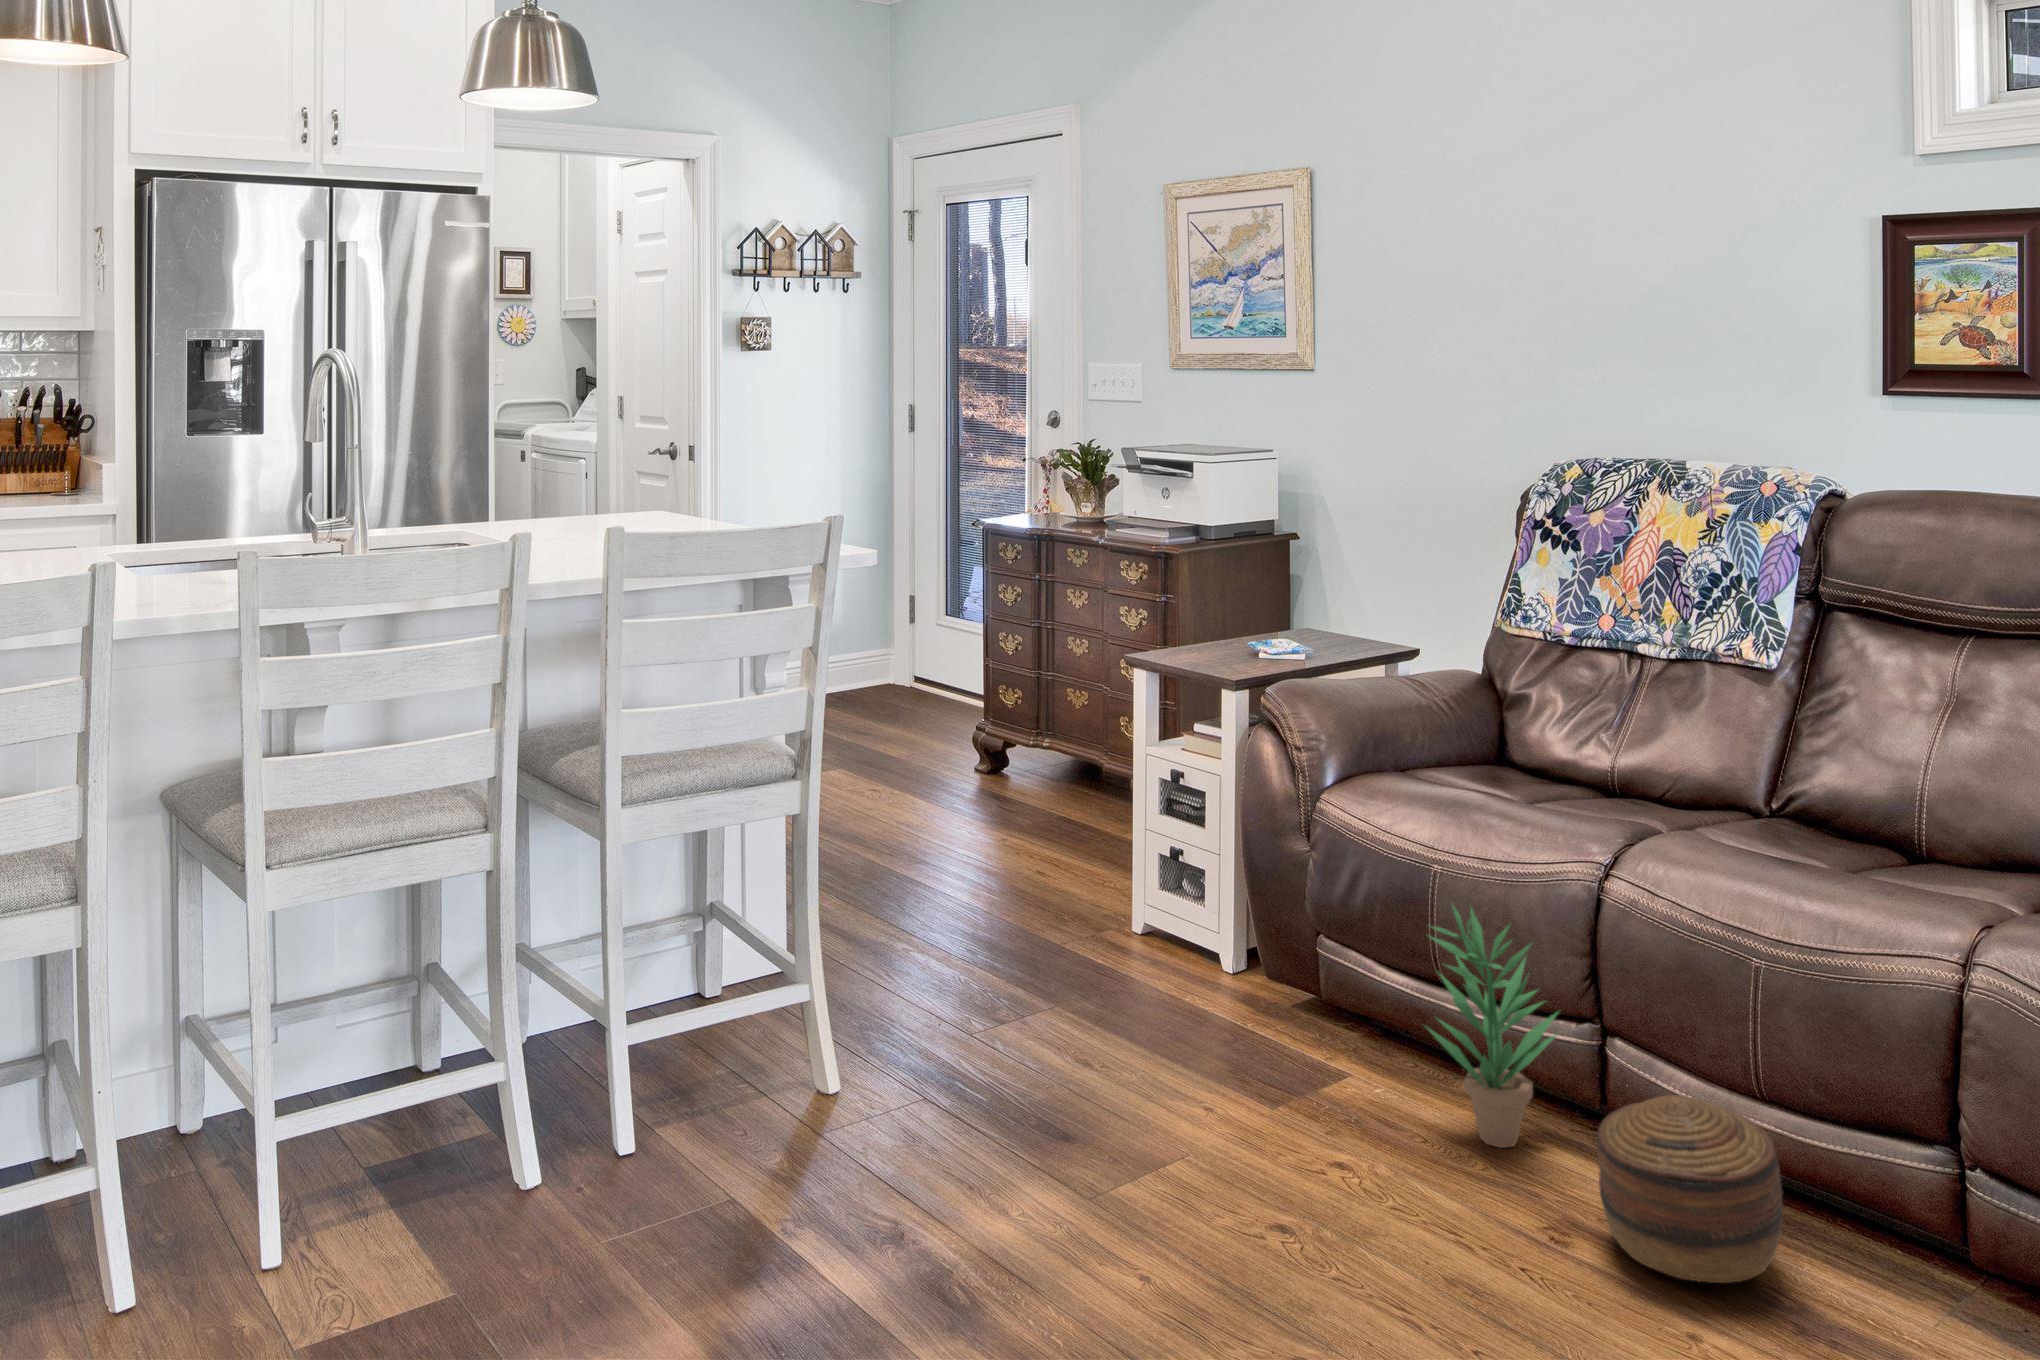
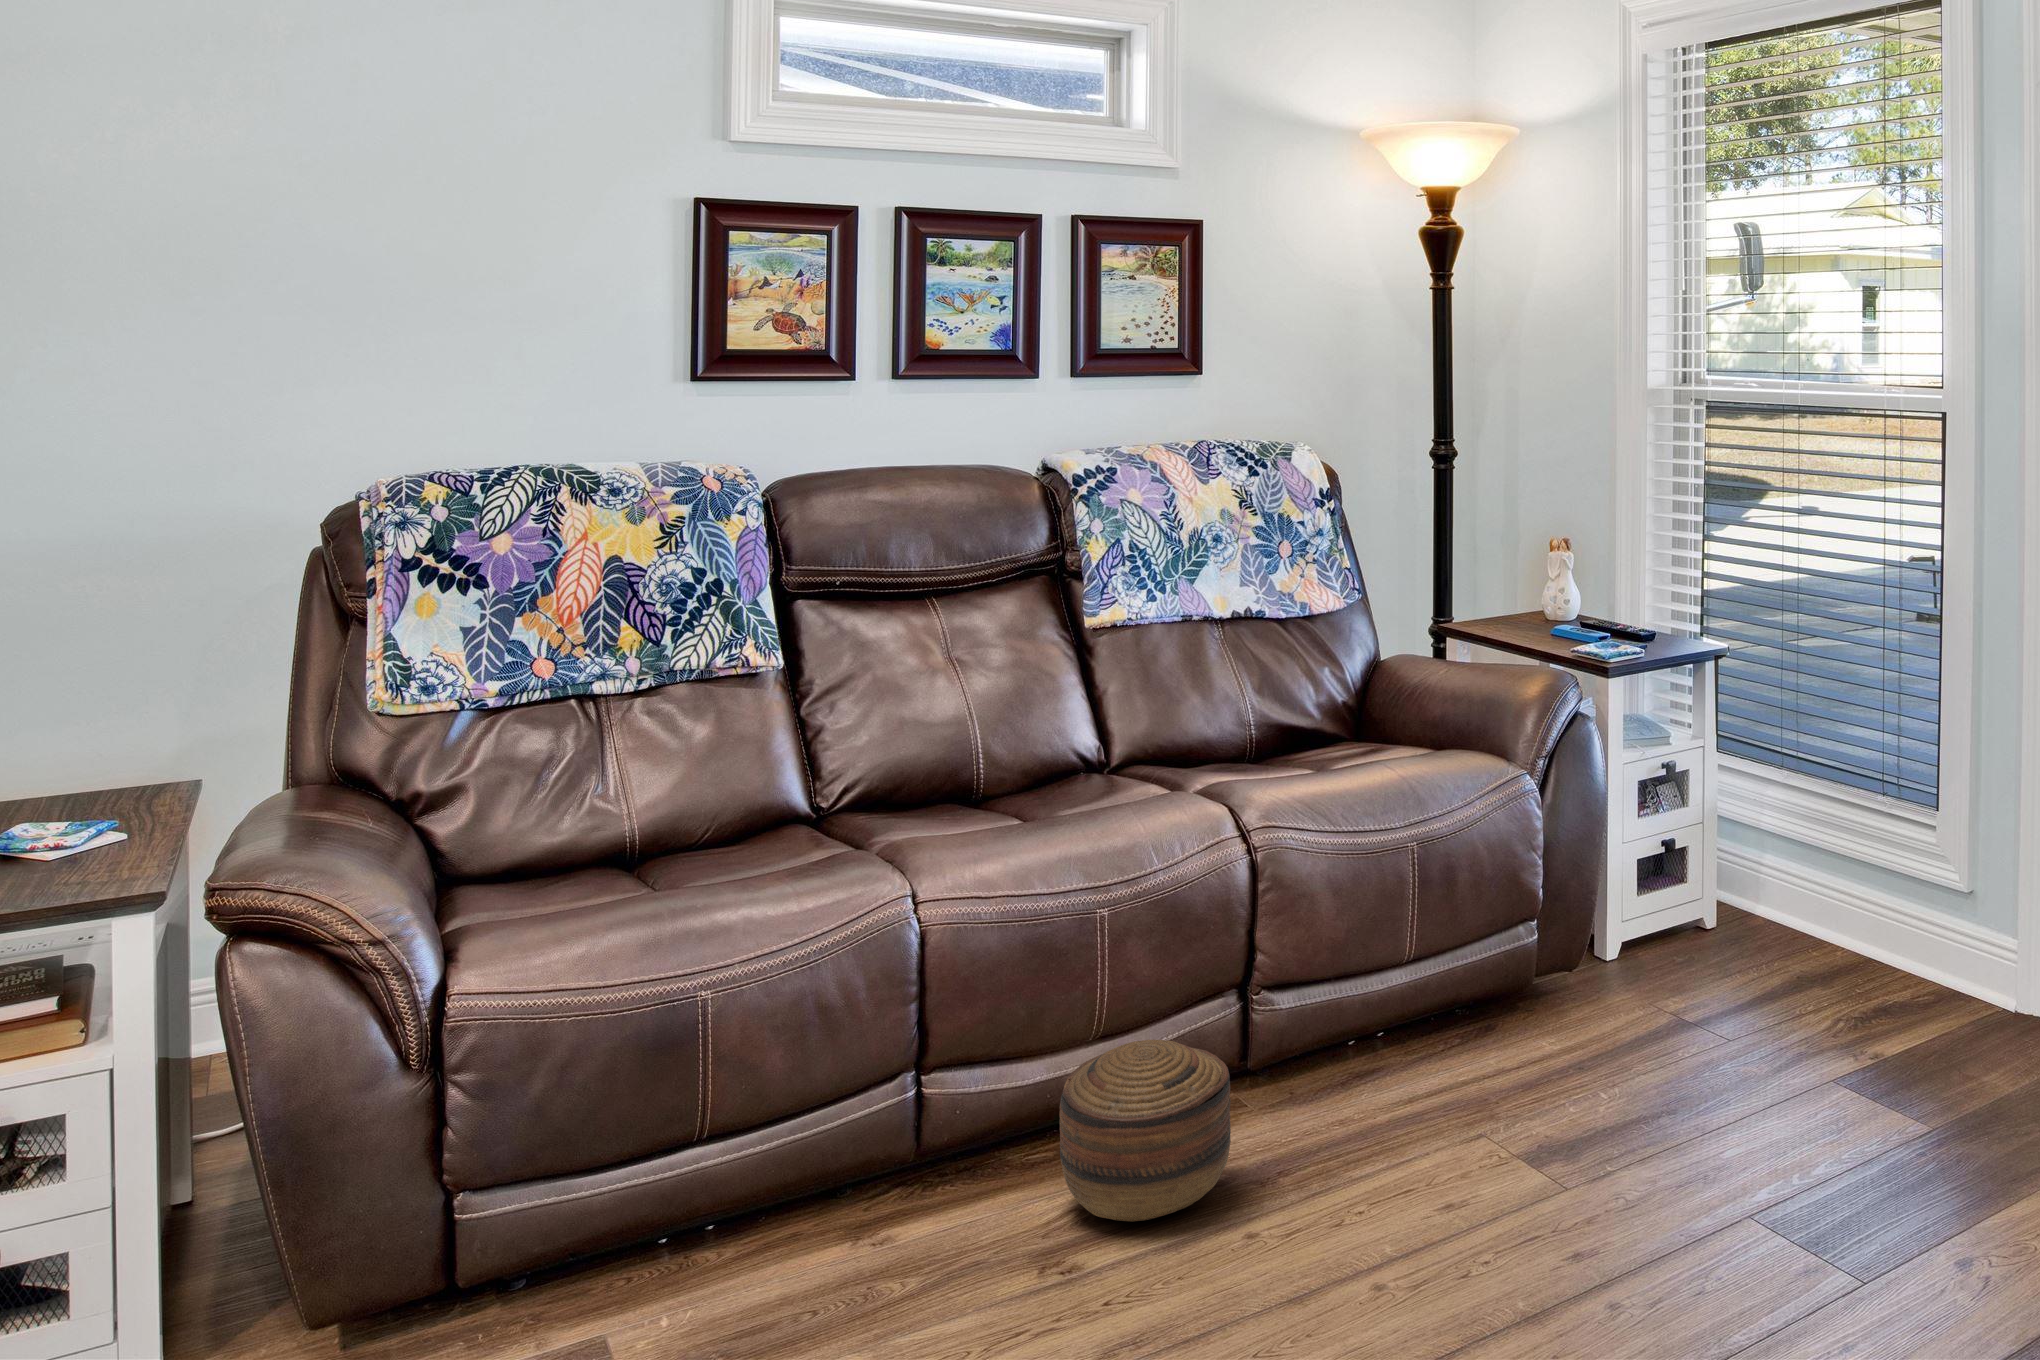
potted plant: present [1428,905,1558,1148] -> none [779,972,934,1264]

